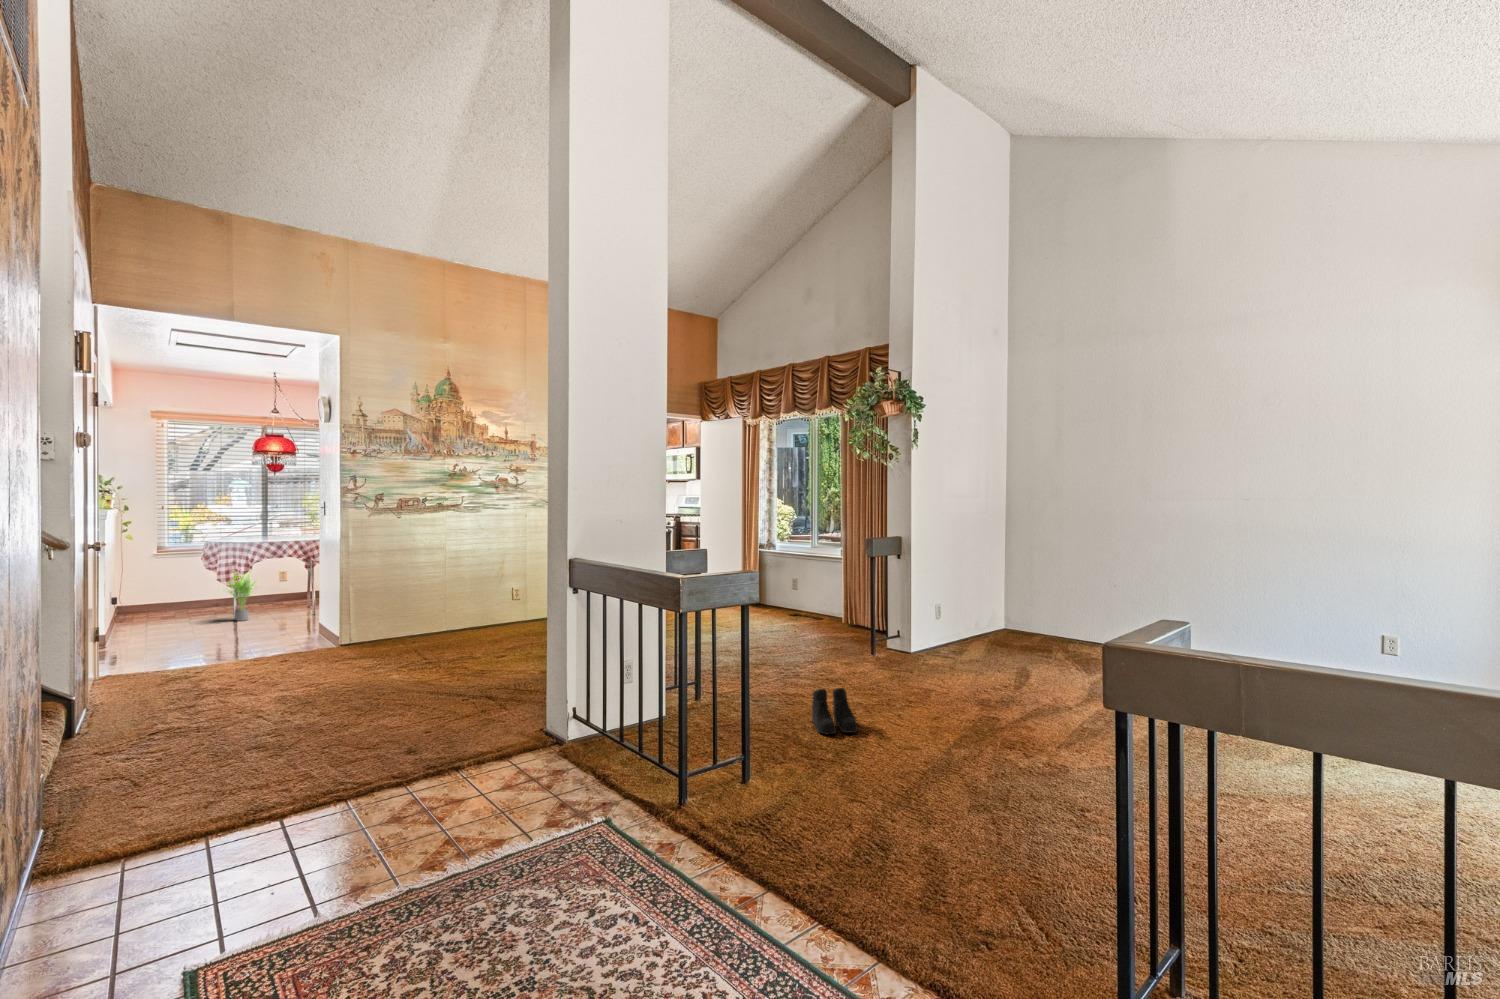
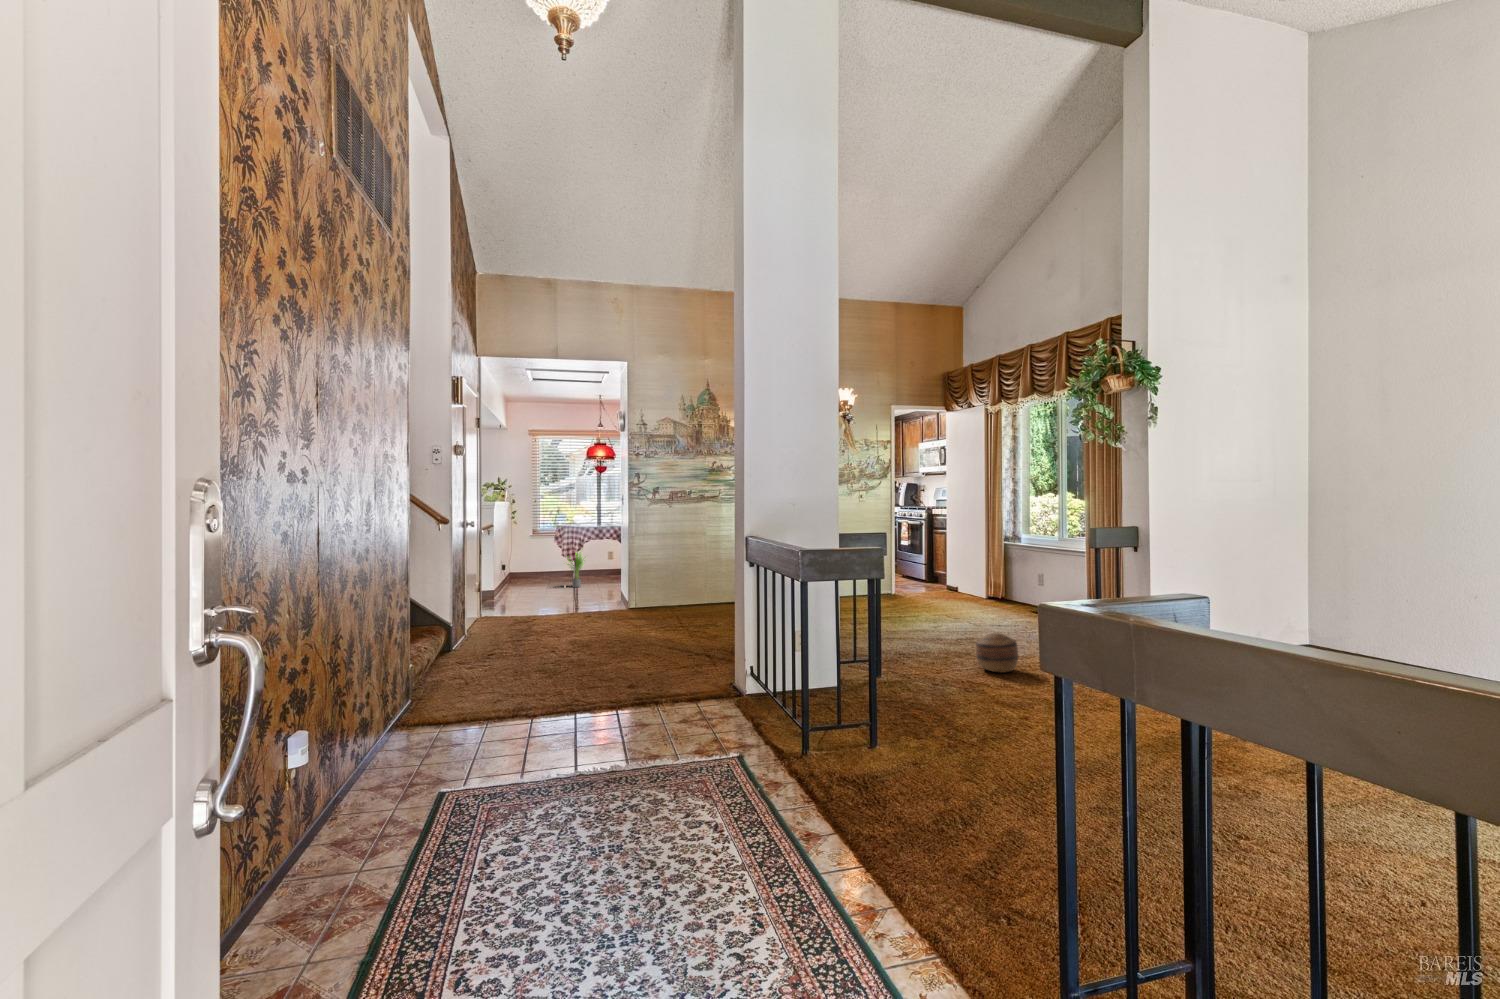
basket: none [777,640,816,678] -> present [976,633,1018,673]
boots: present [812,688,858,734] -> none [978,679,1023,727]

